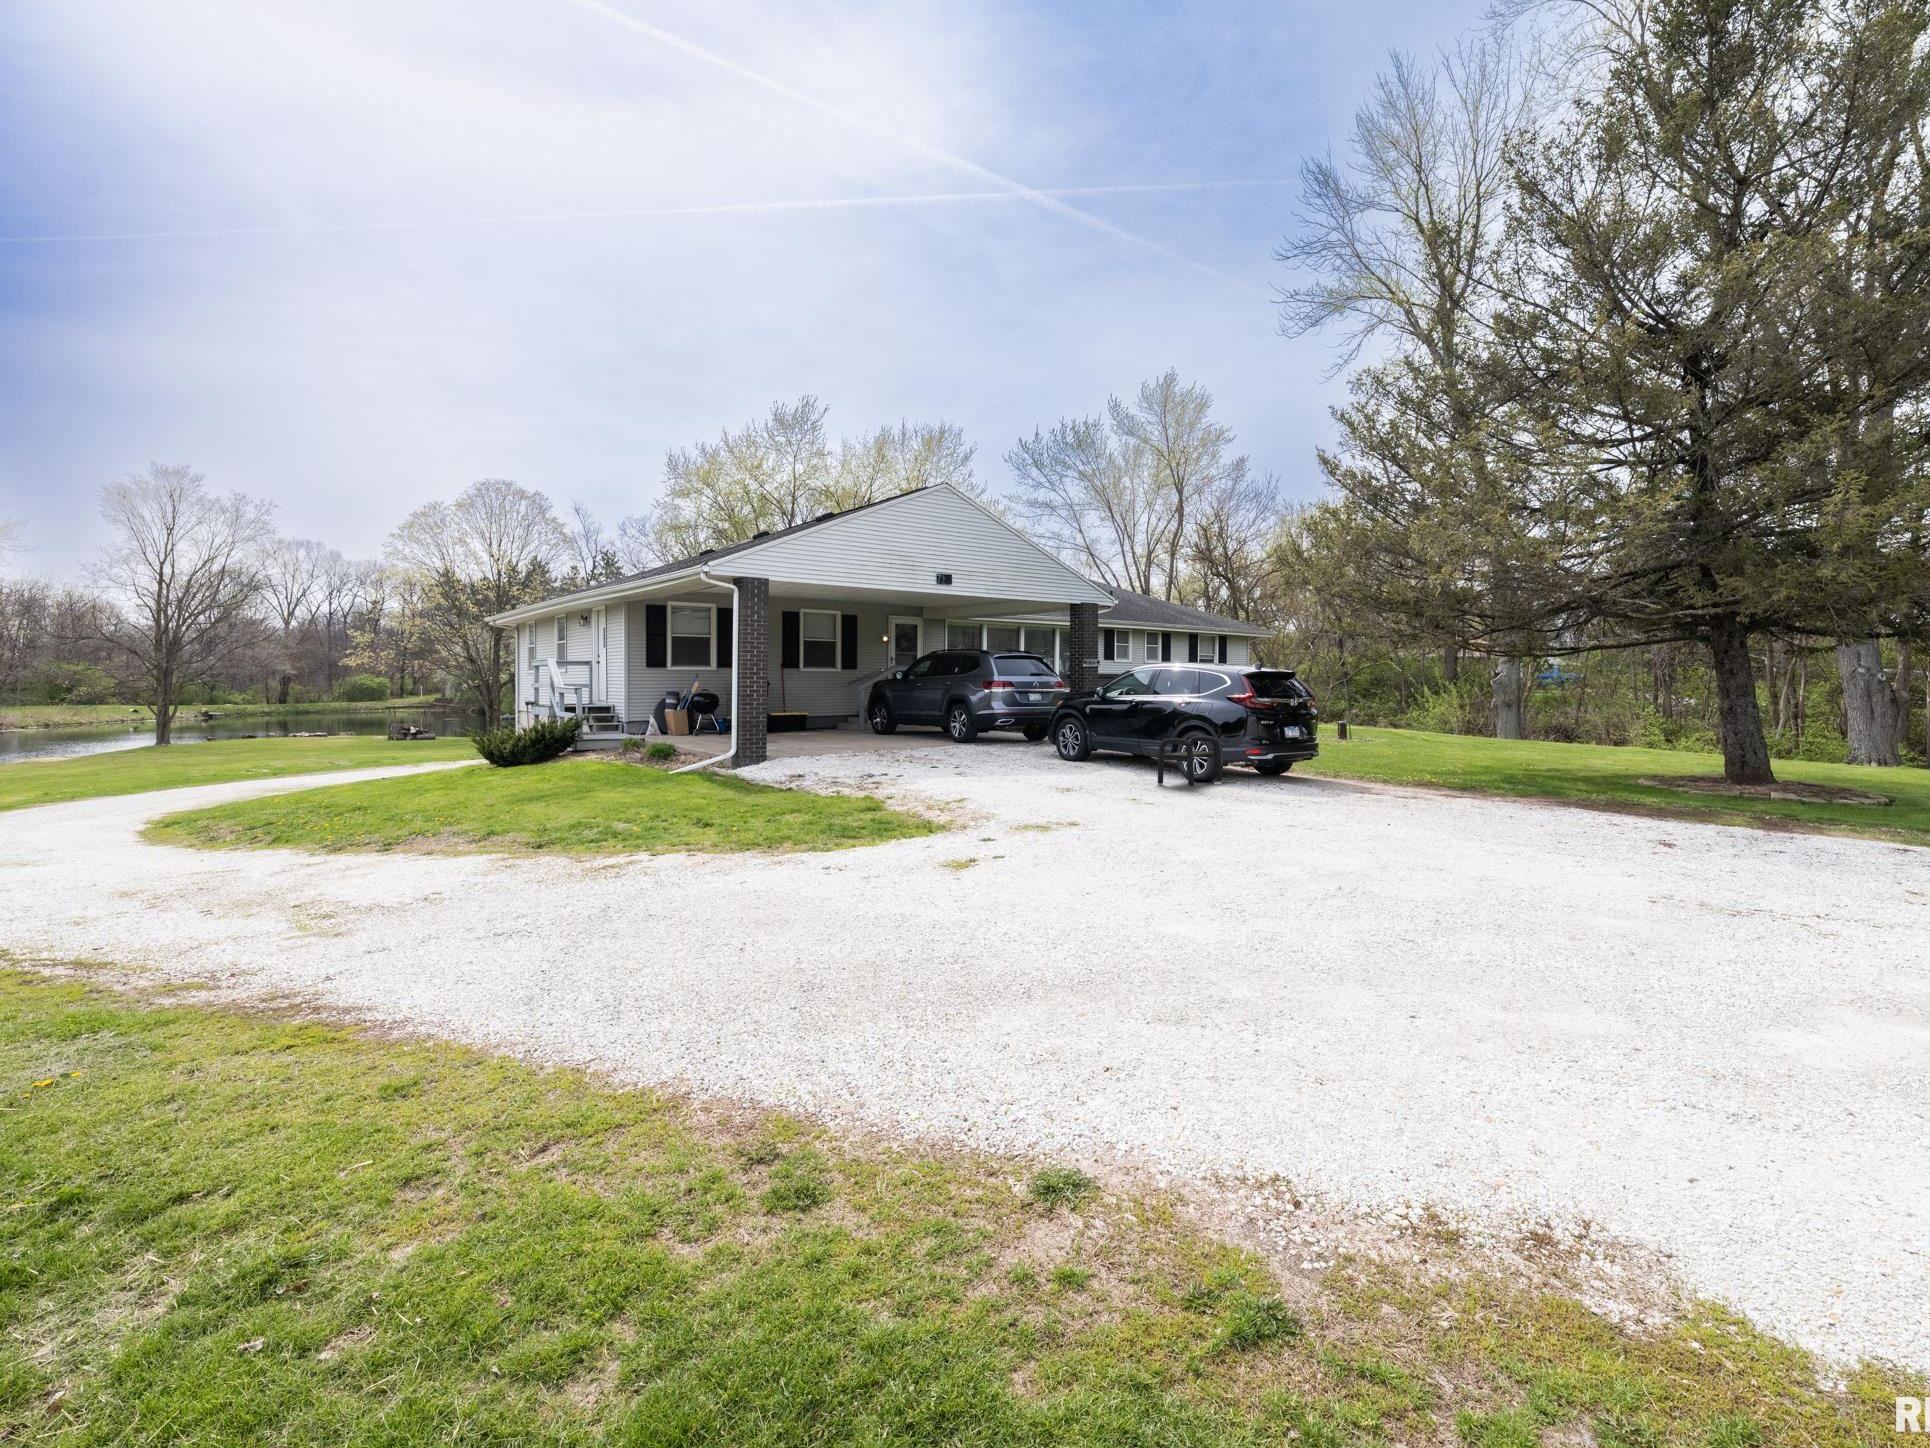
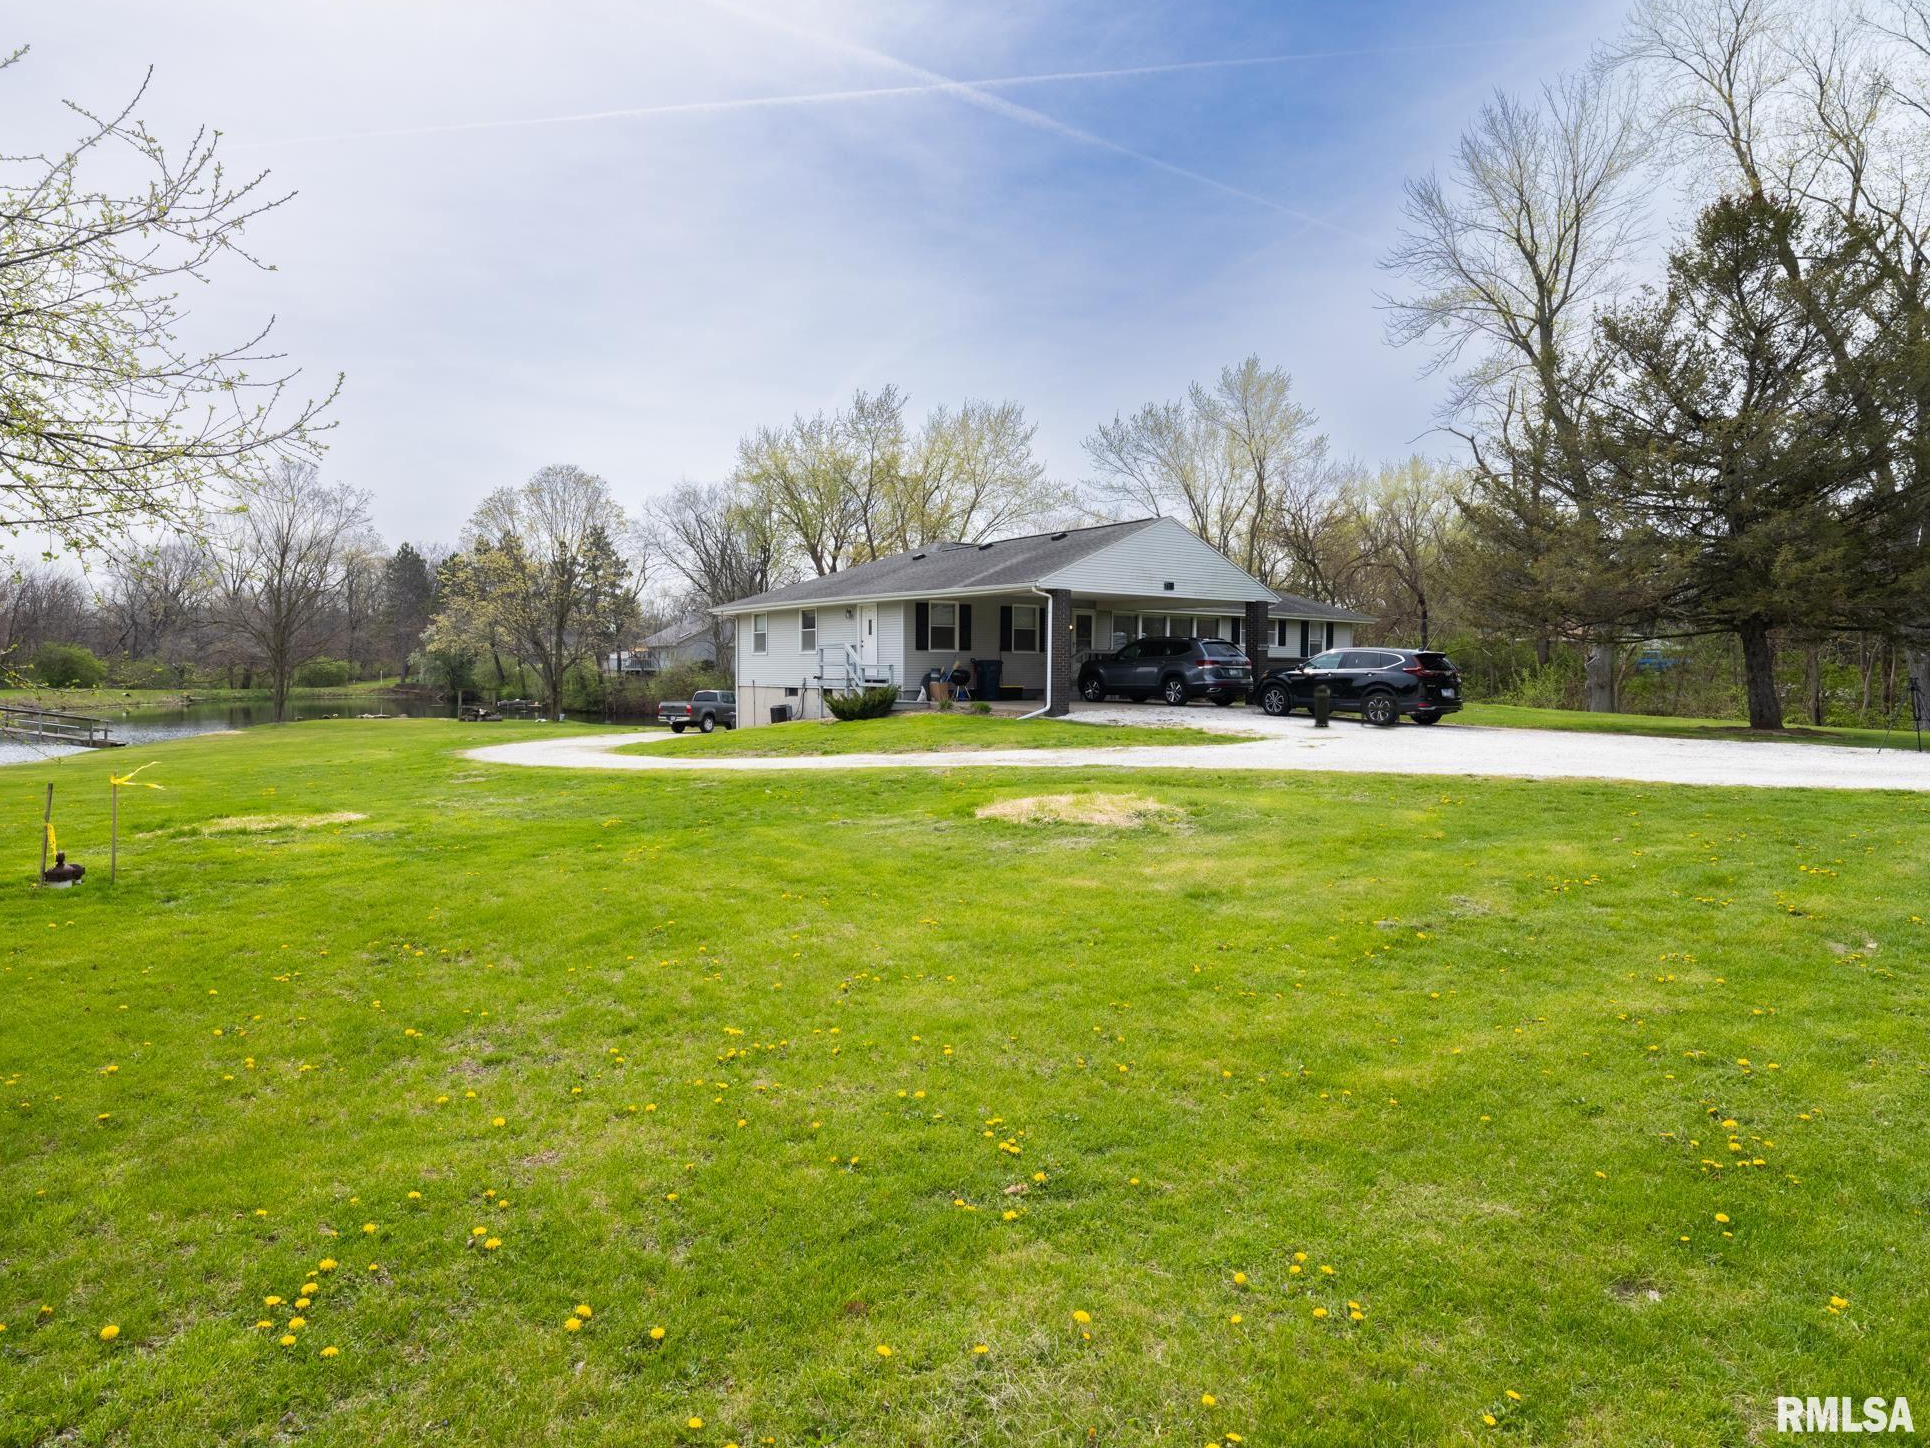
trash can: none [1087,721,1110,785] -> present [1314,686,1330,726]

